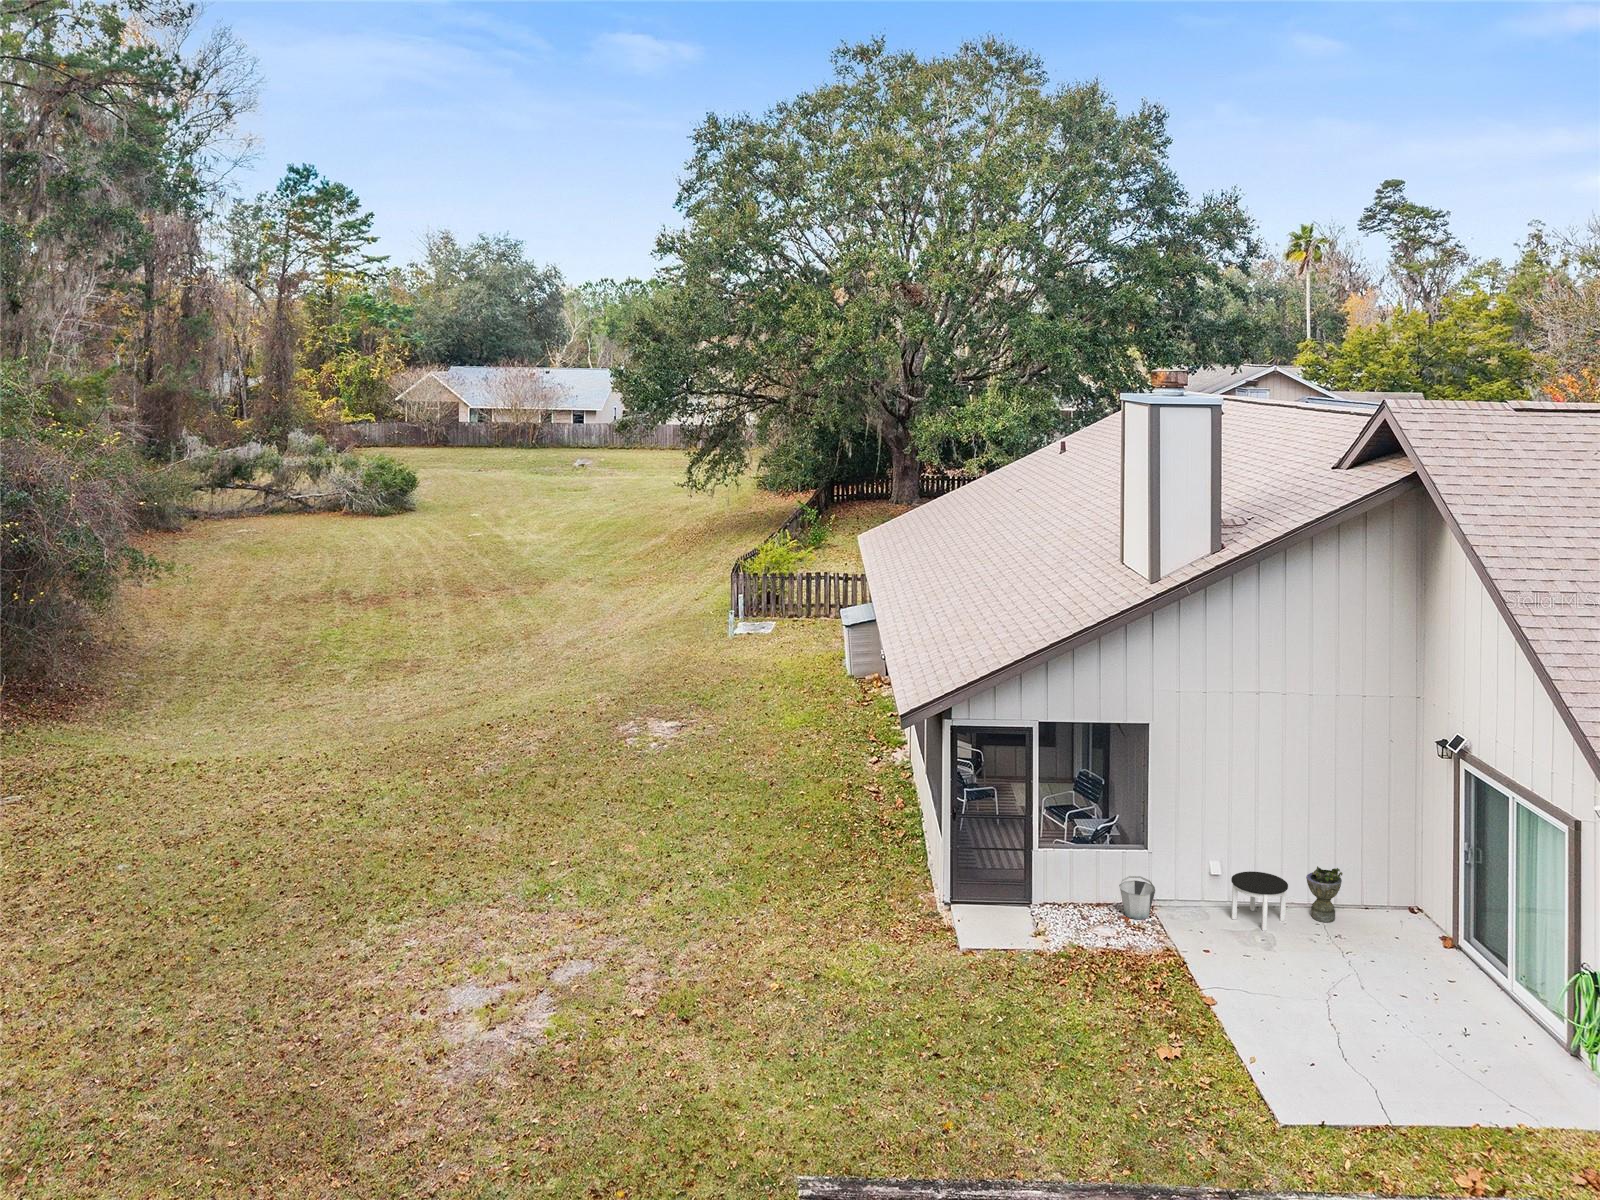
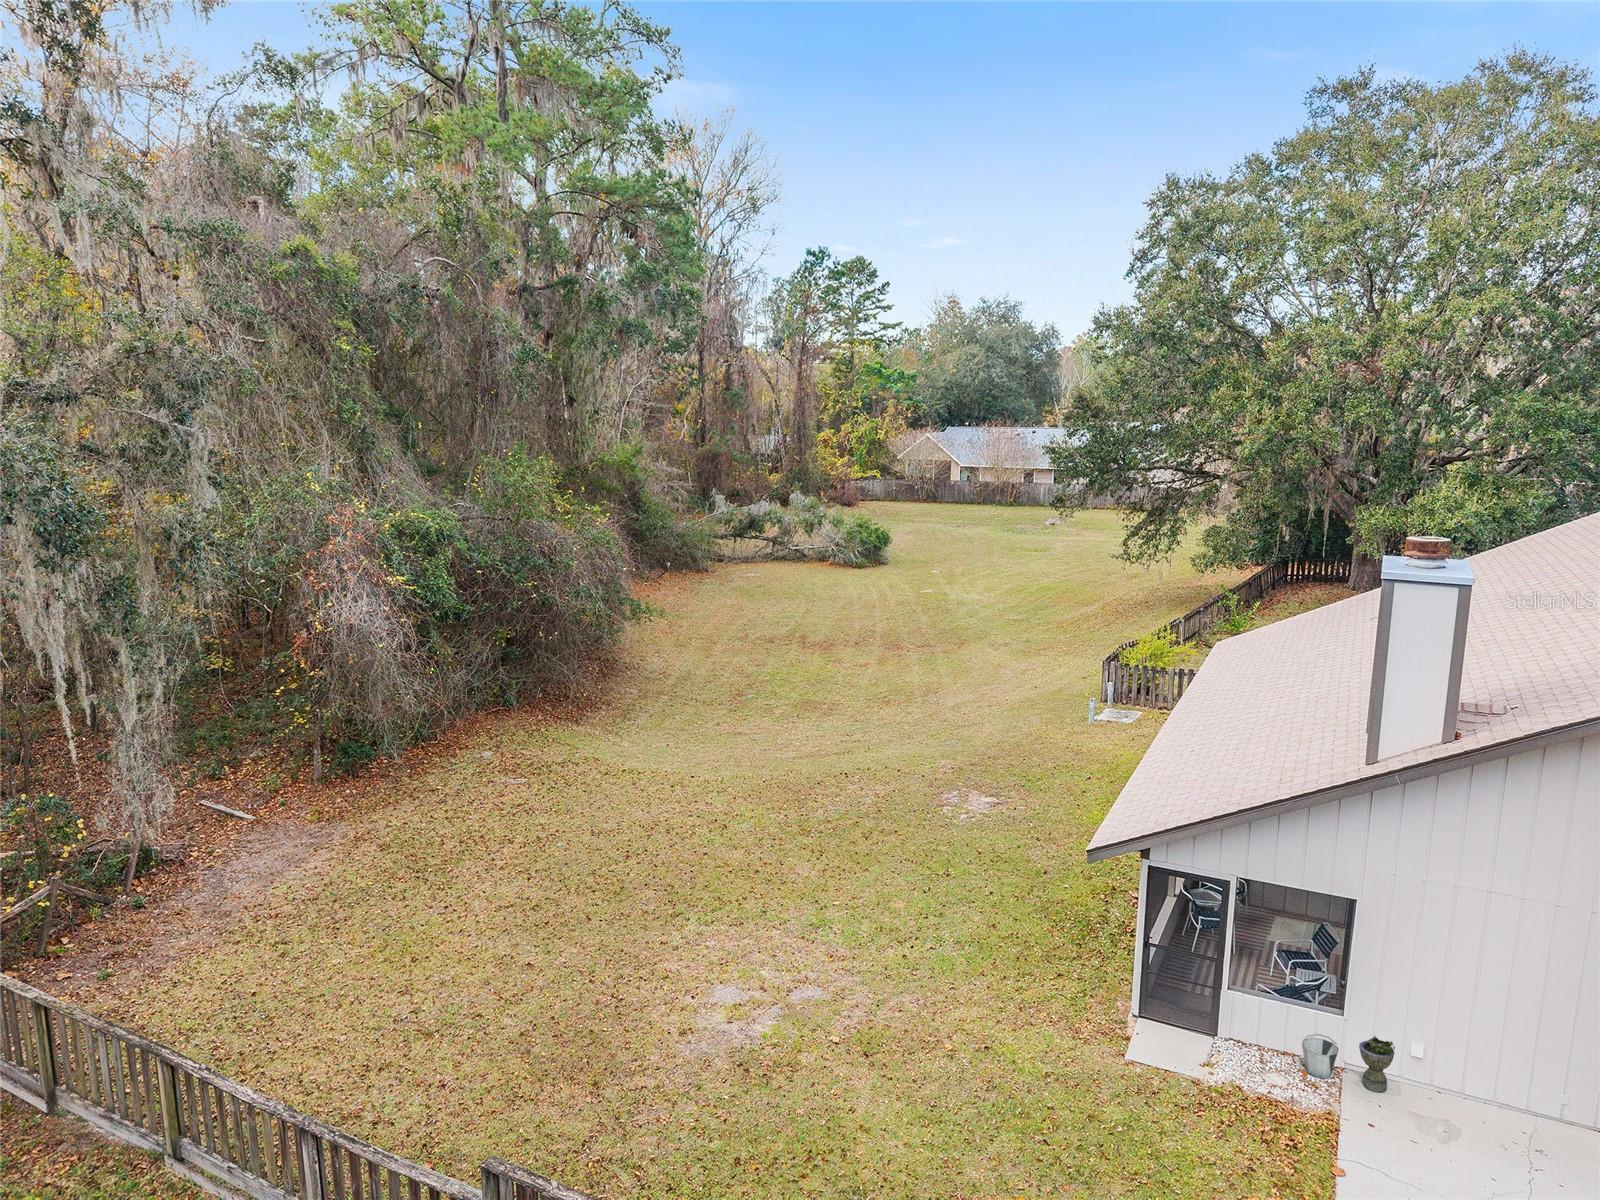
planter: present [1306,866,1343,922] -> present [1359,1036,1395,1093]
round table: present [1231,871,1288,931] -> none [1418,1059,1482,1124]

